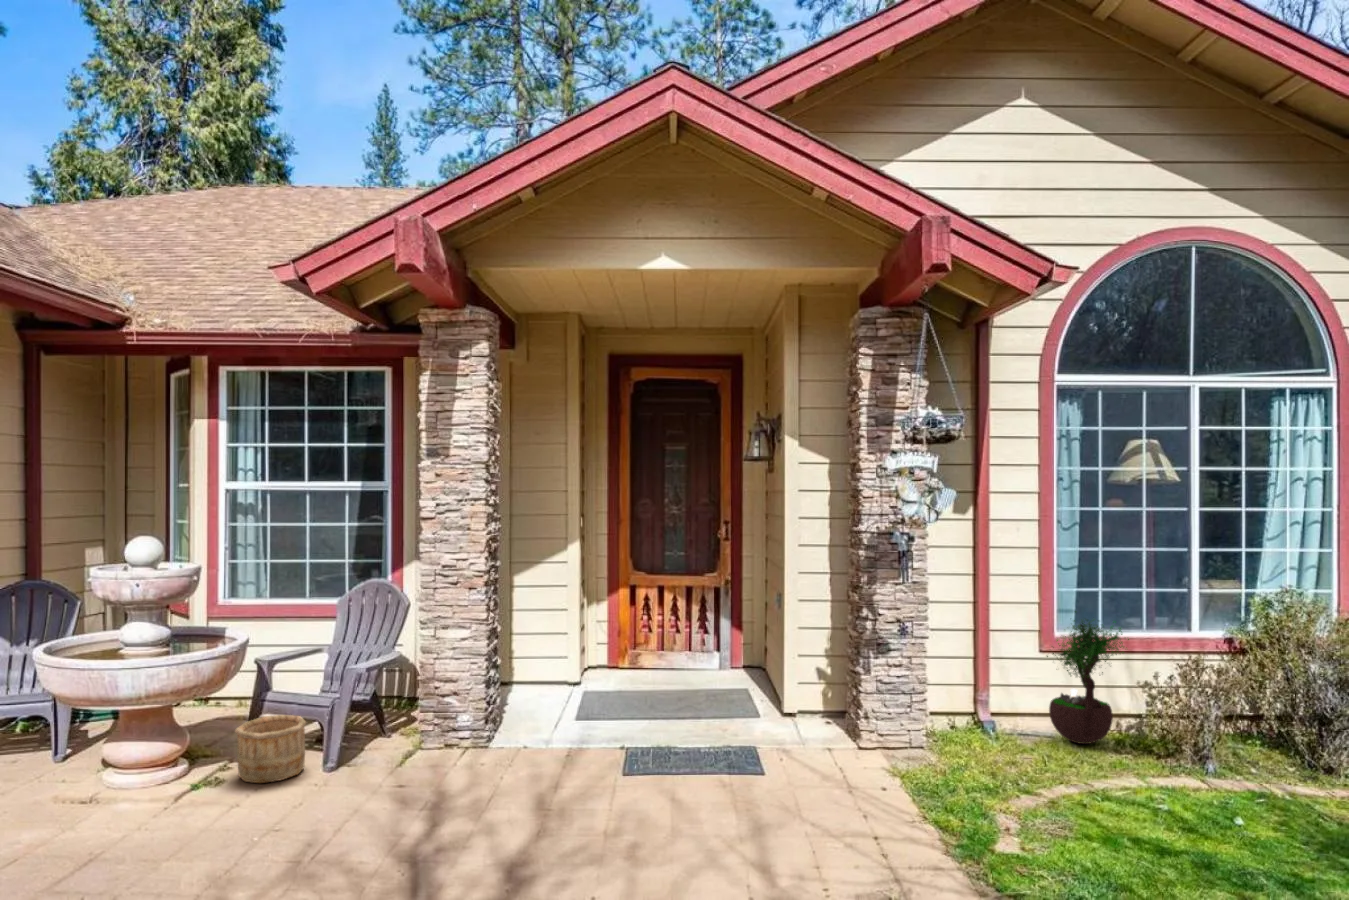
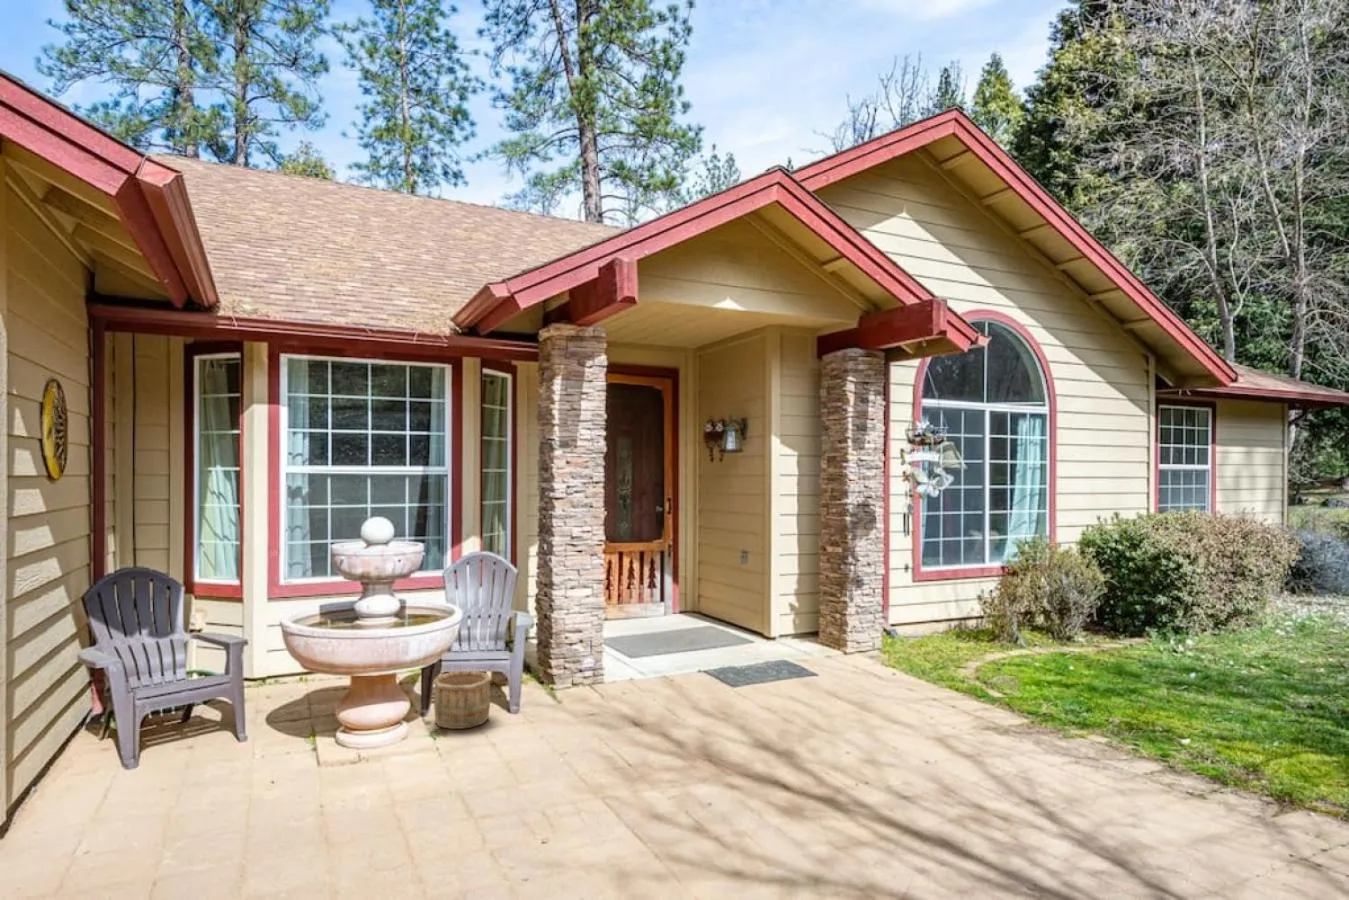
potted tree: present [1047,611,1129,744] -> none [923,551,975,634]

